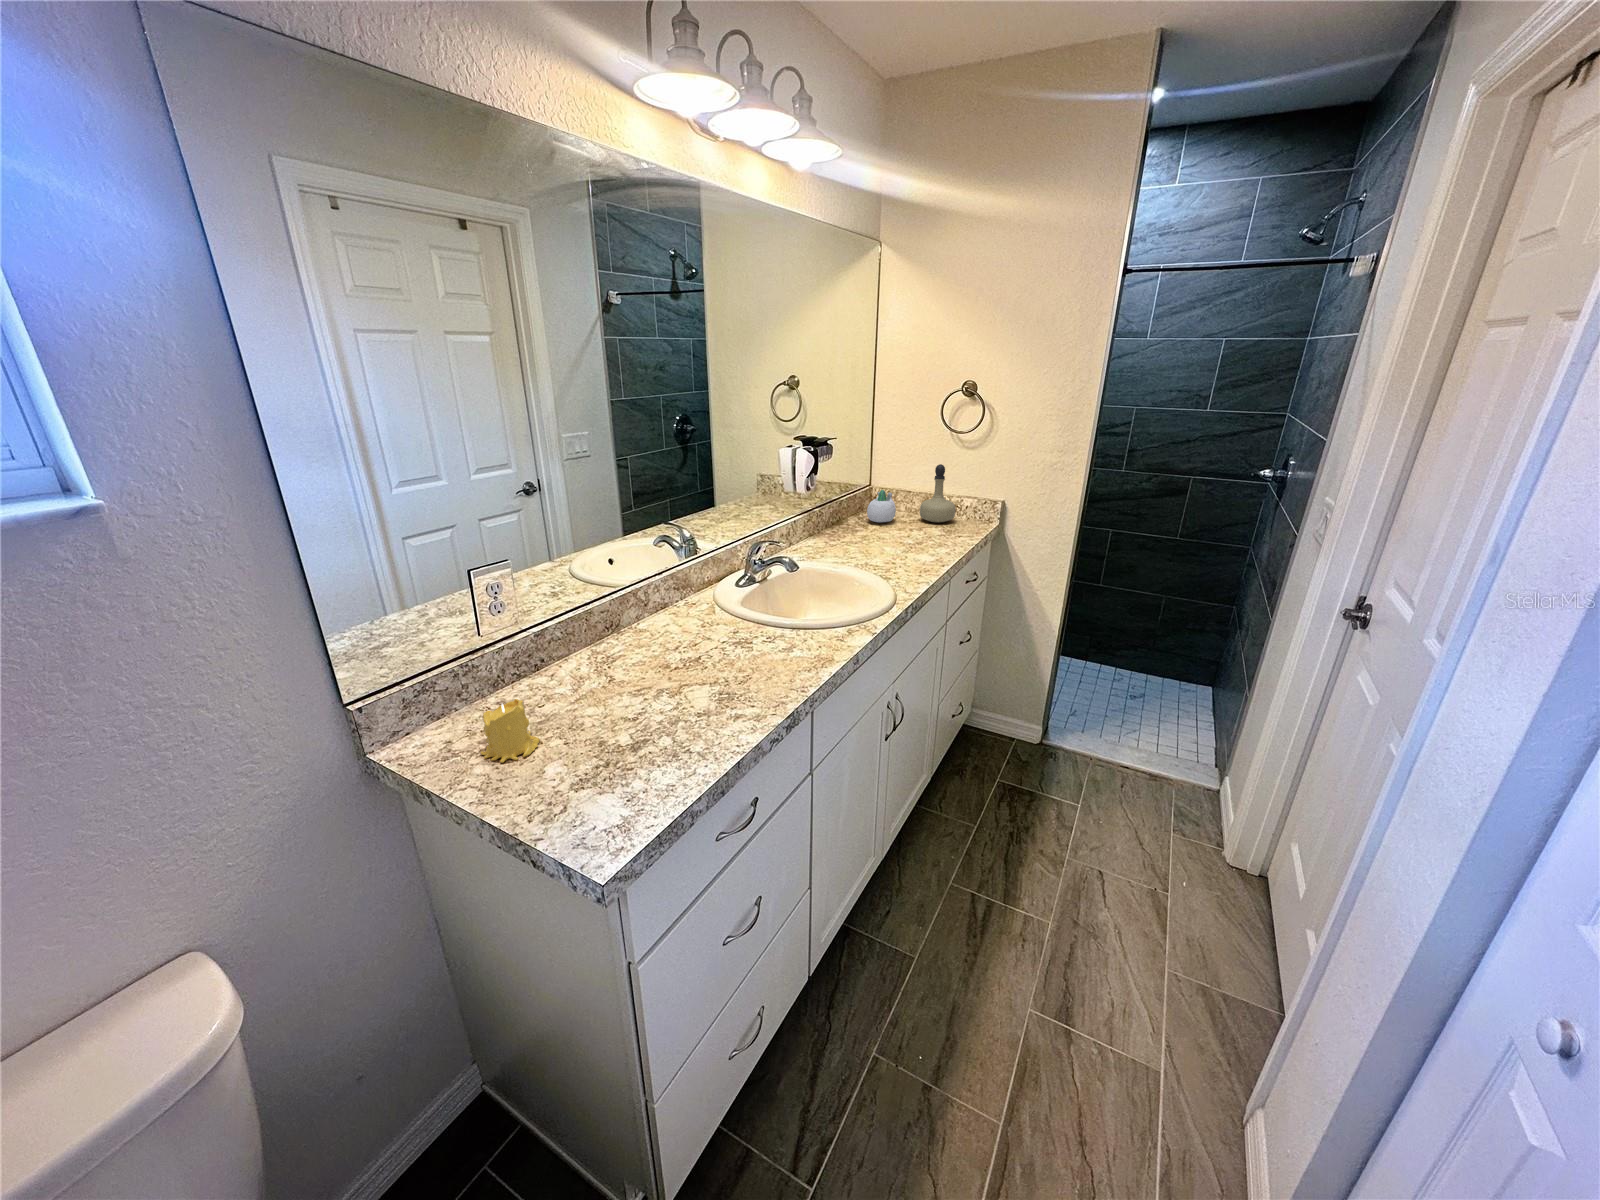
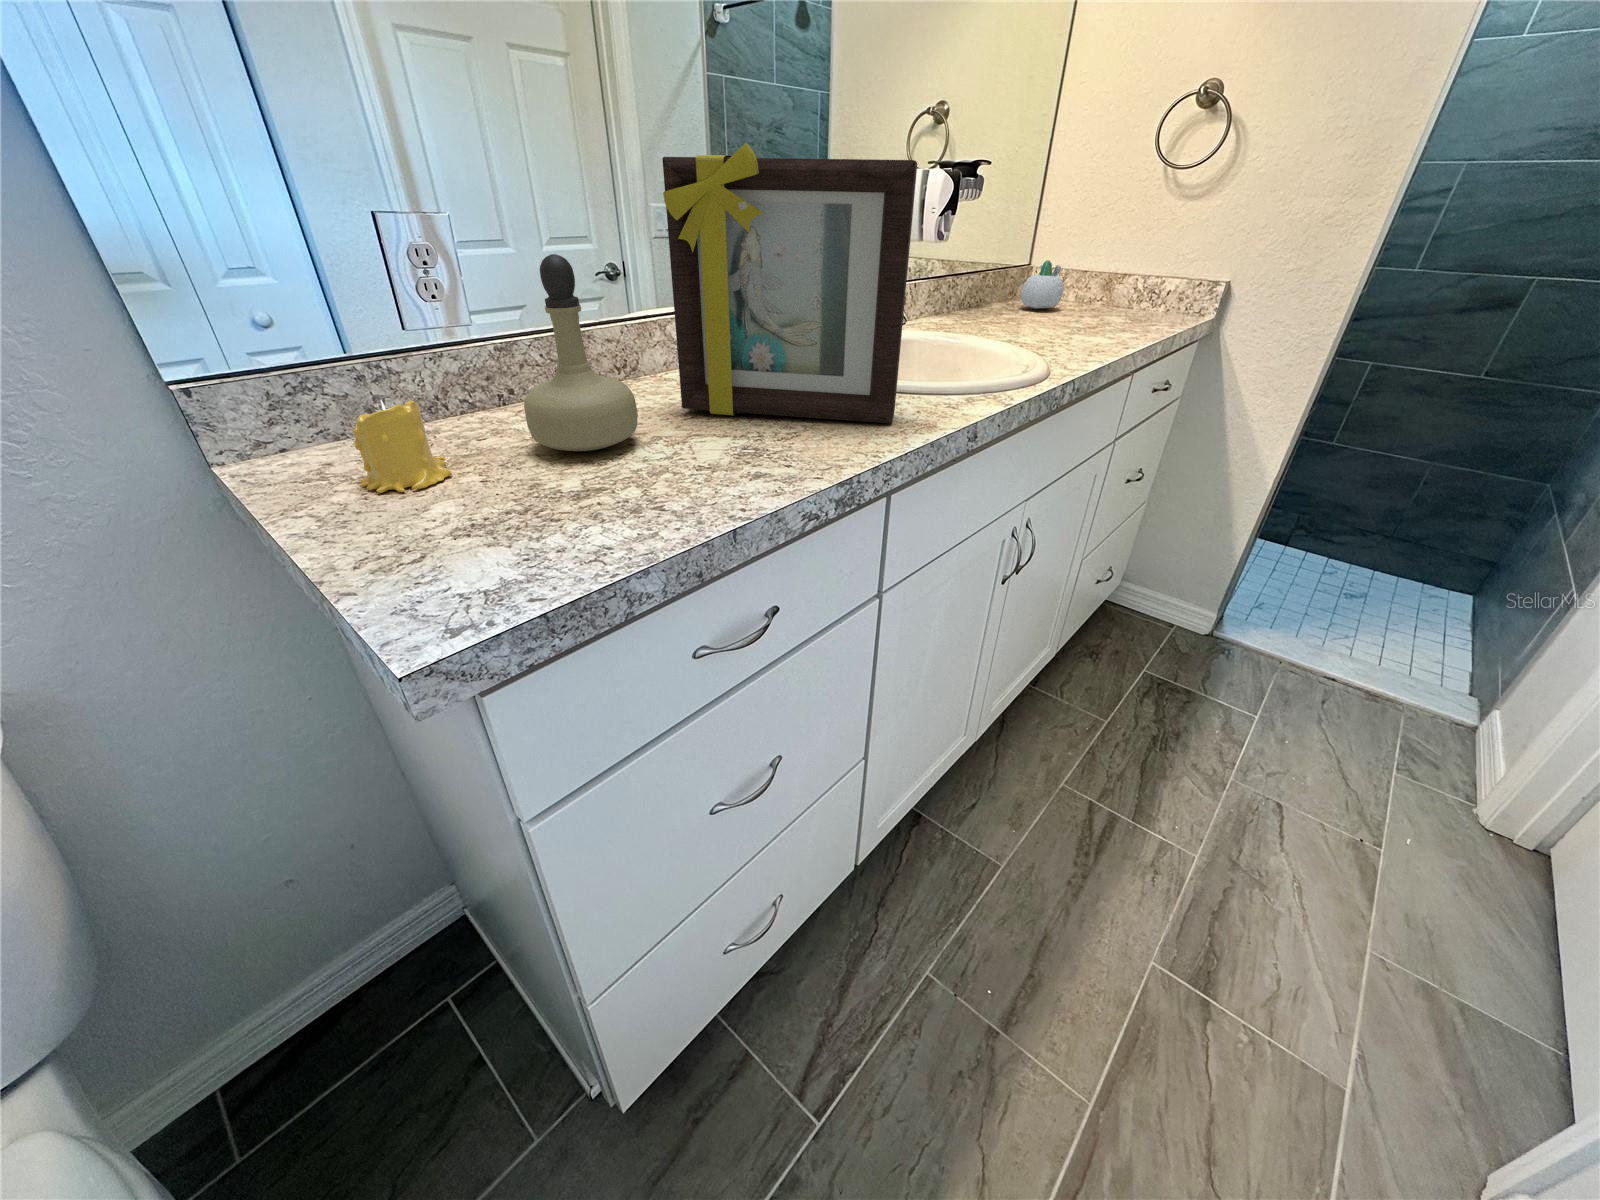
perfume bottle: present [920,464,956,523] -> present [524,254,638,451]
picture frame: none [657,519,810,665] -> present [662,143,917,423]

